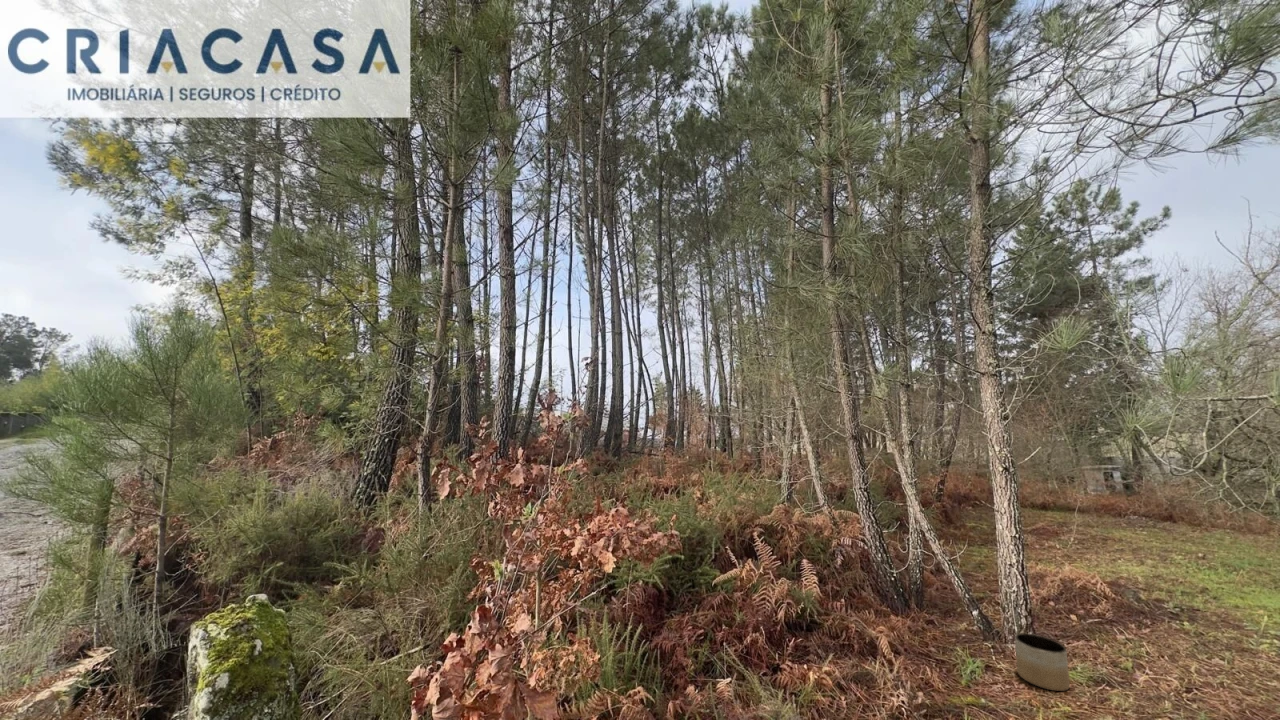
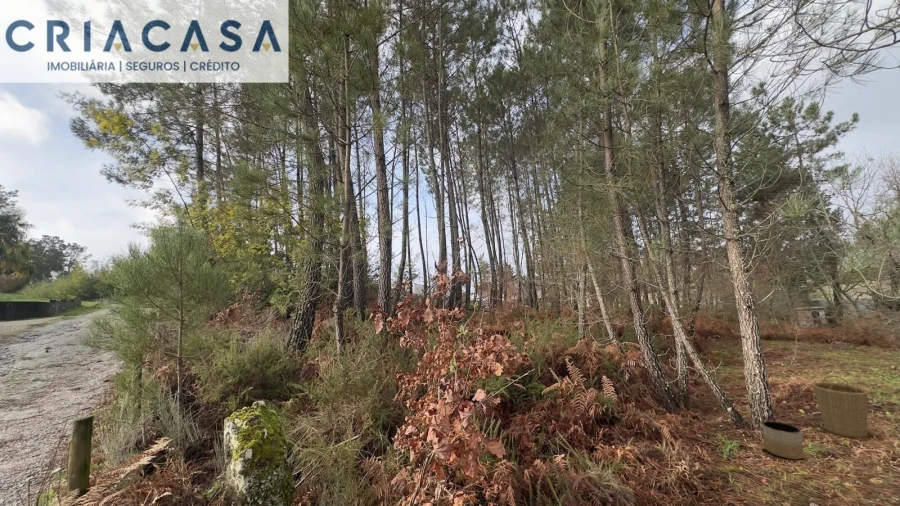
basket: none [1087,569,1160,660] -> present [812,376,868,438]

